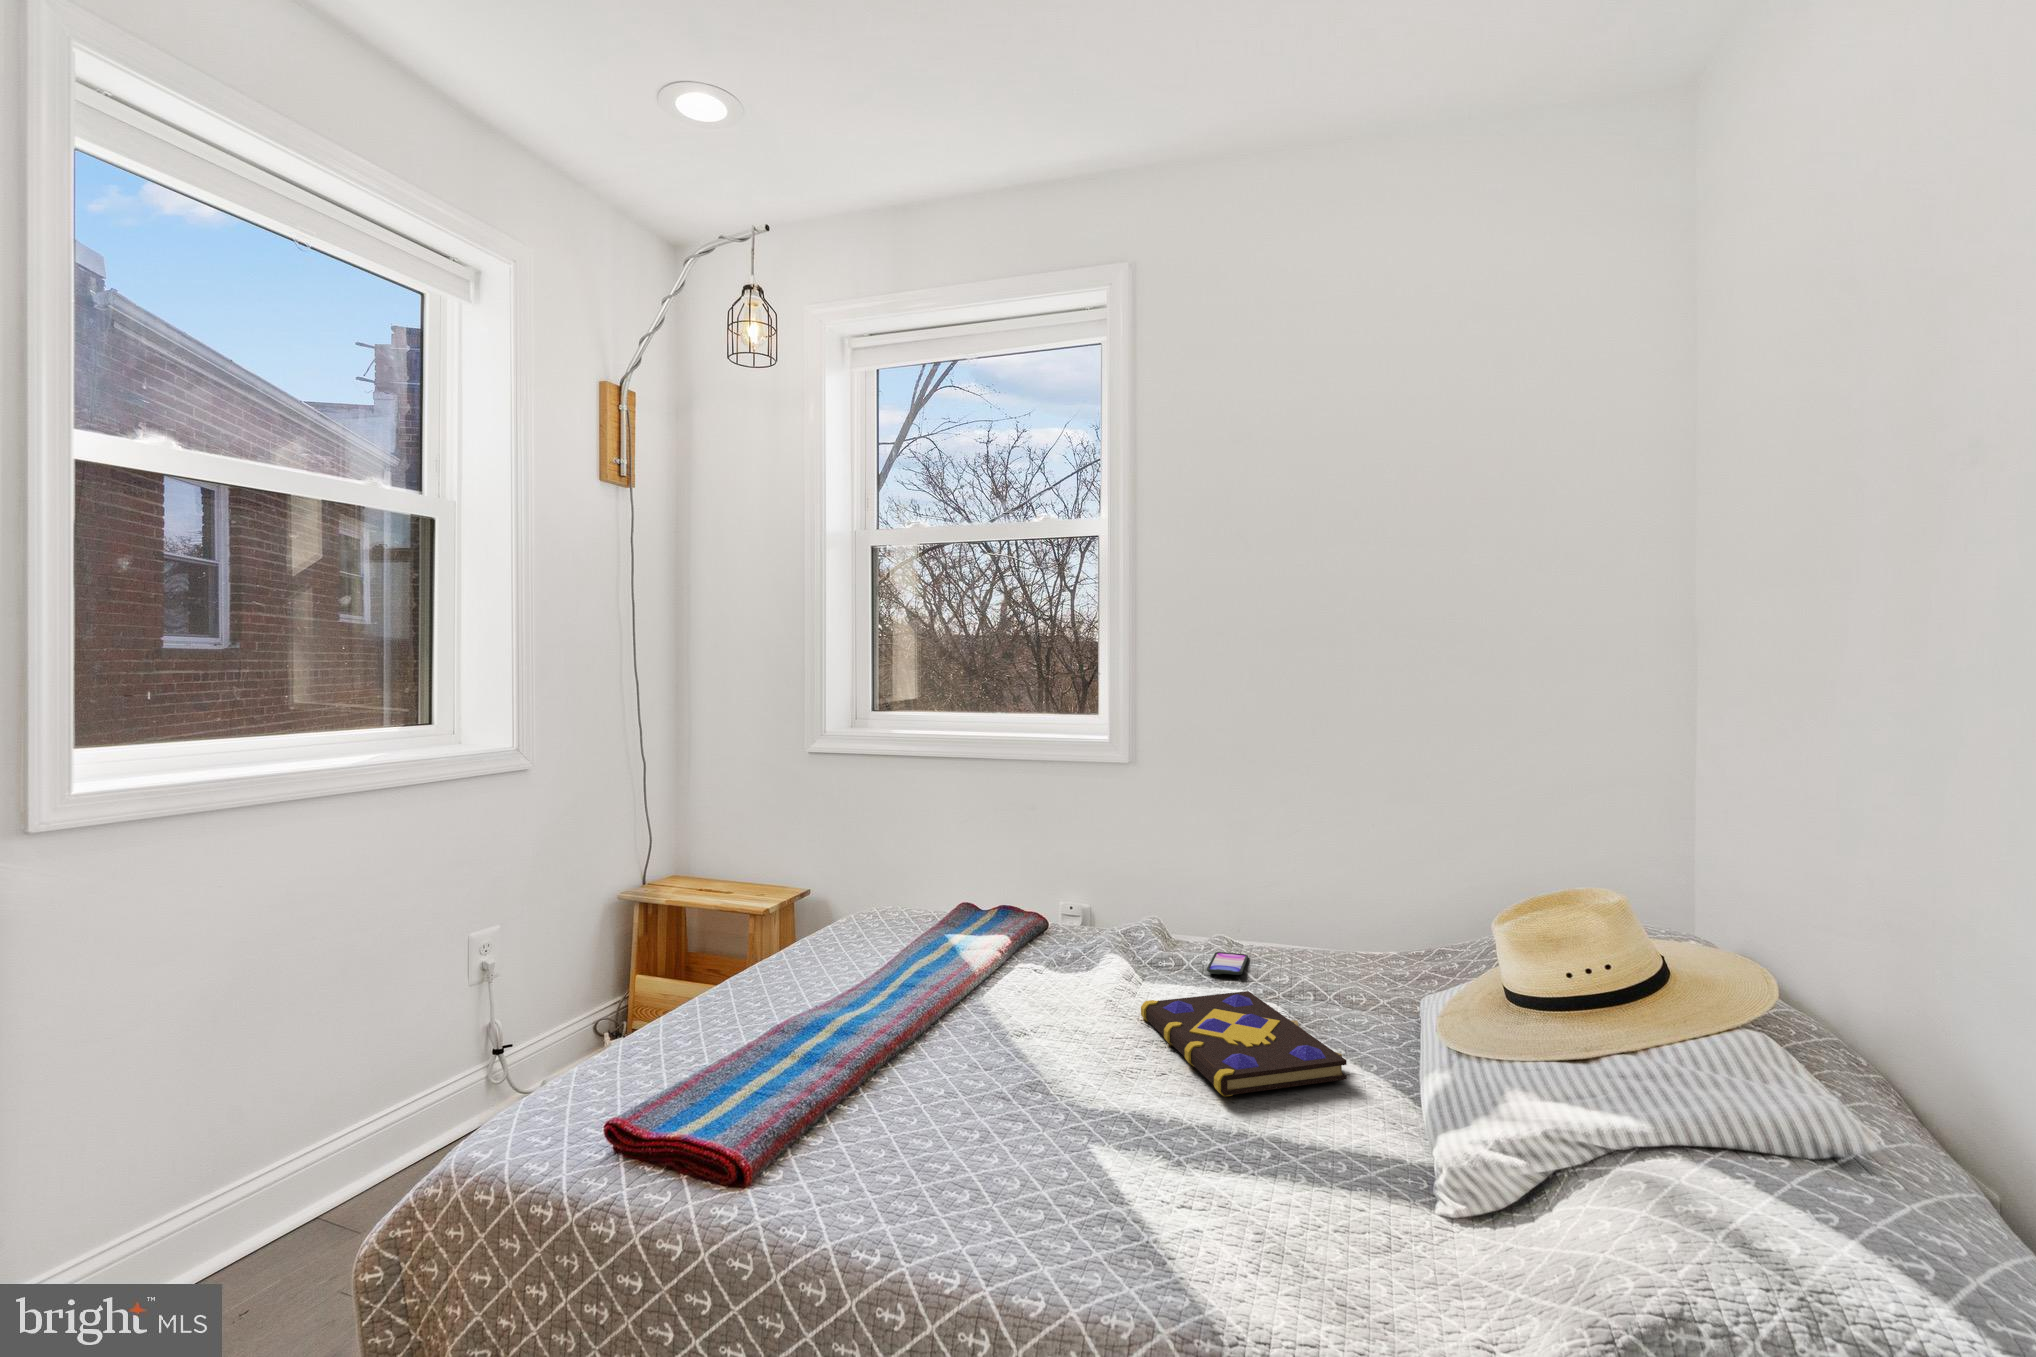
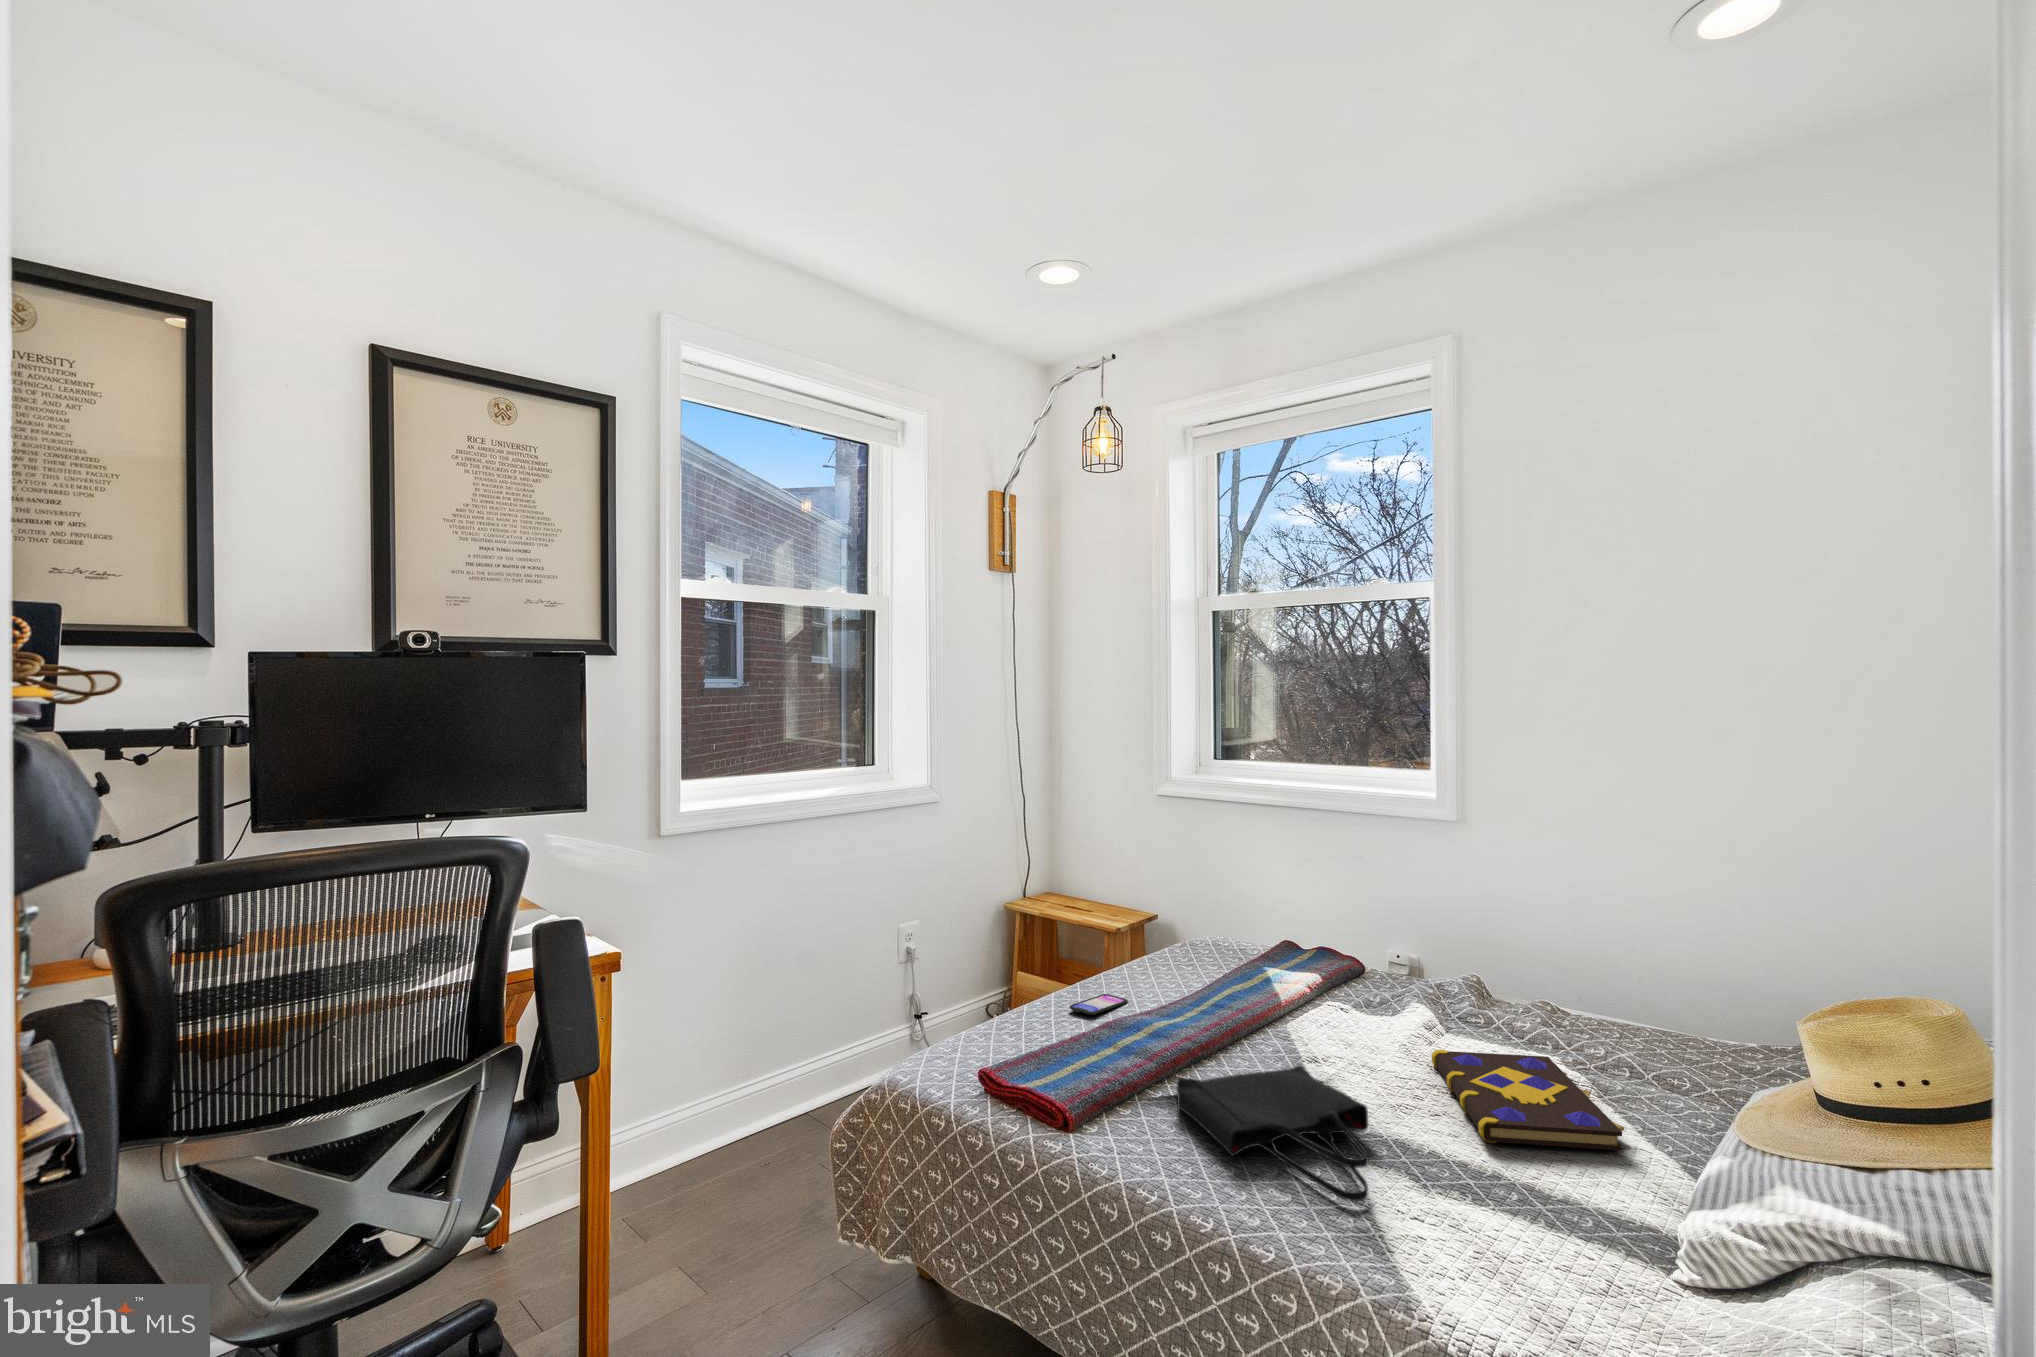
smartphone: present [1207,952,1248,975] -> present [1070,994,1128,1015]
tote bag: none [879,1044,1128,1203] -> present [1177,1066,1369,1201]

